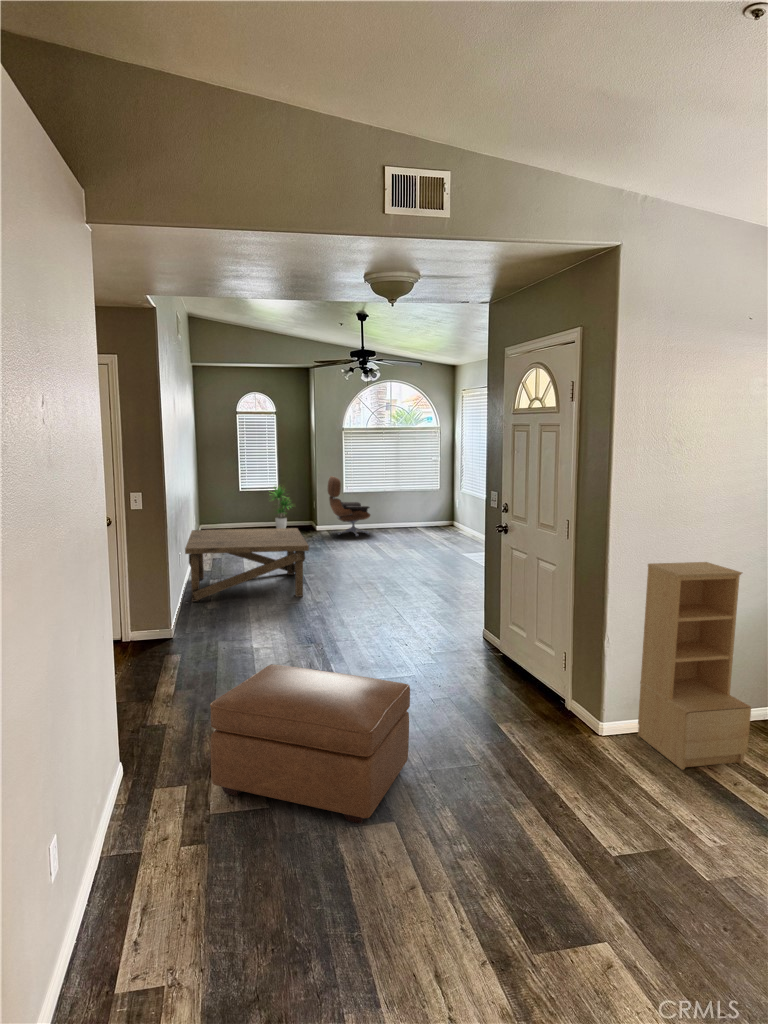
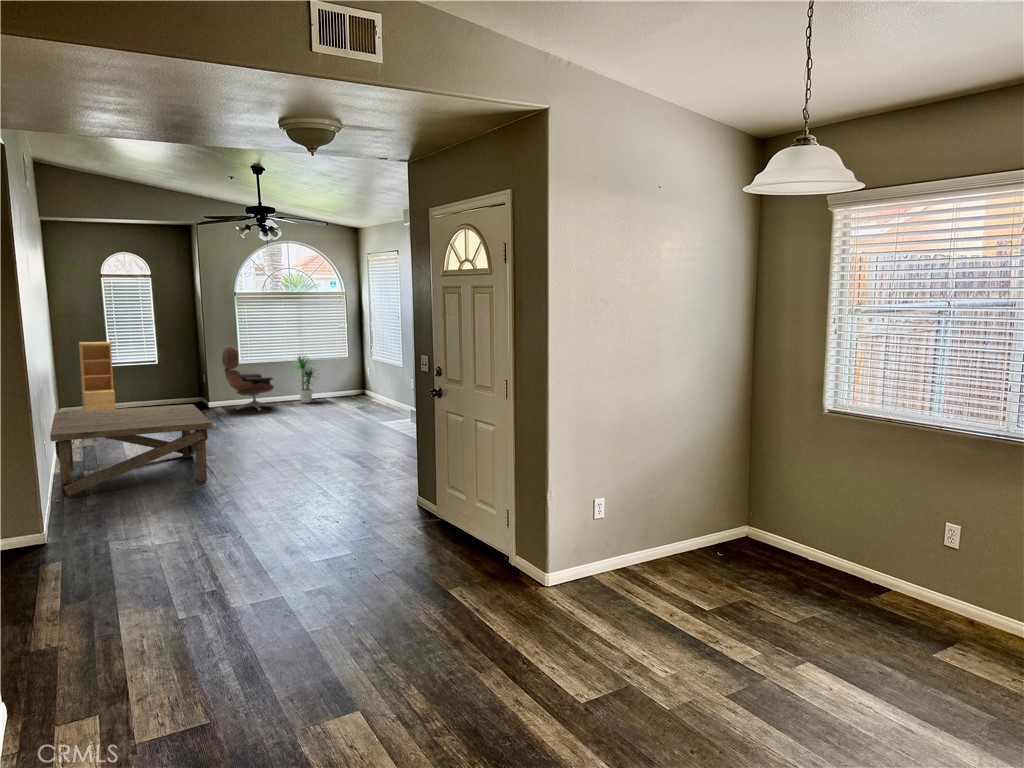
potted plant: present [273,487,290,528] -> present [295,356,314,403]
bookshelf: present [638,562,751,770] -> present [79,342,116,411]
ottoman: present [210,664,410,824] -> none [124,559,364,722]

